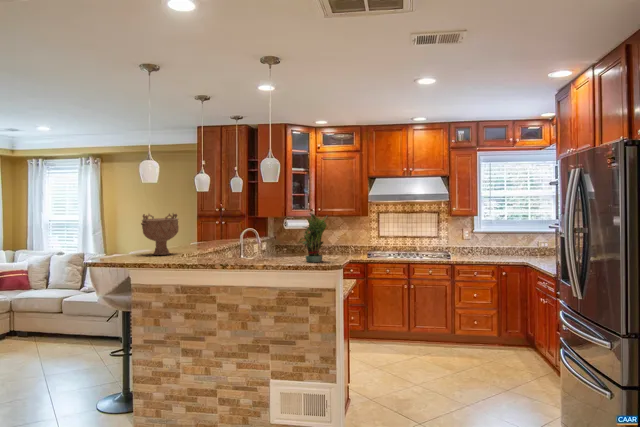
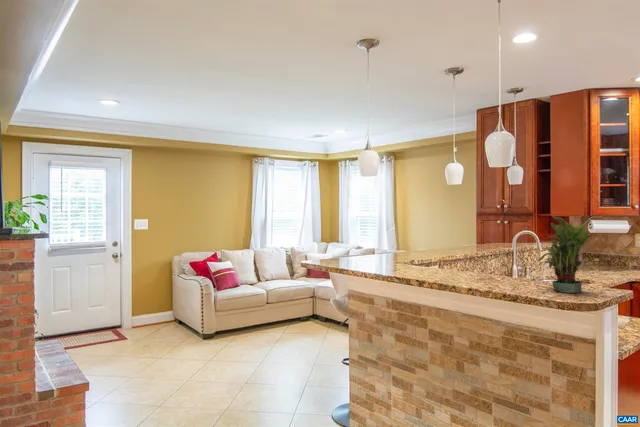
decorative bowl: present [141,213,179,255] -> none [369,213,412,261]

